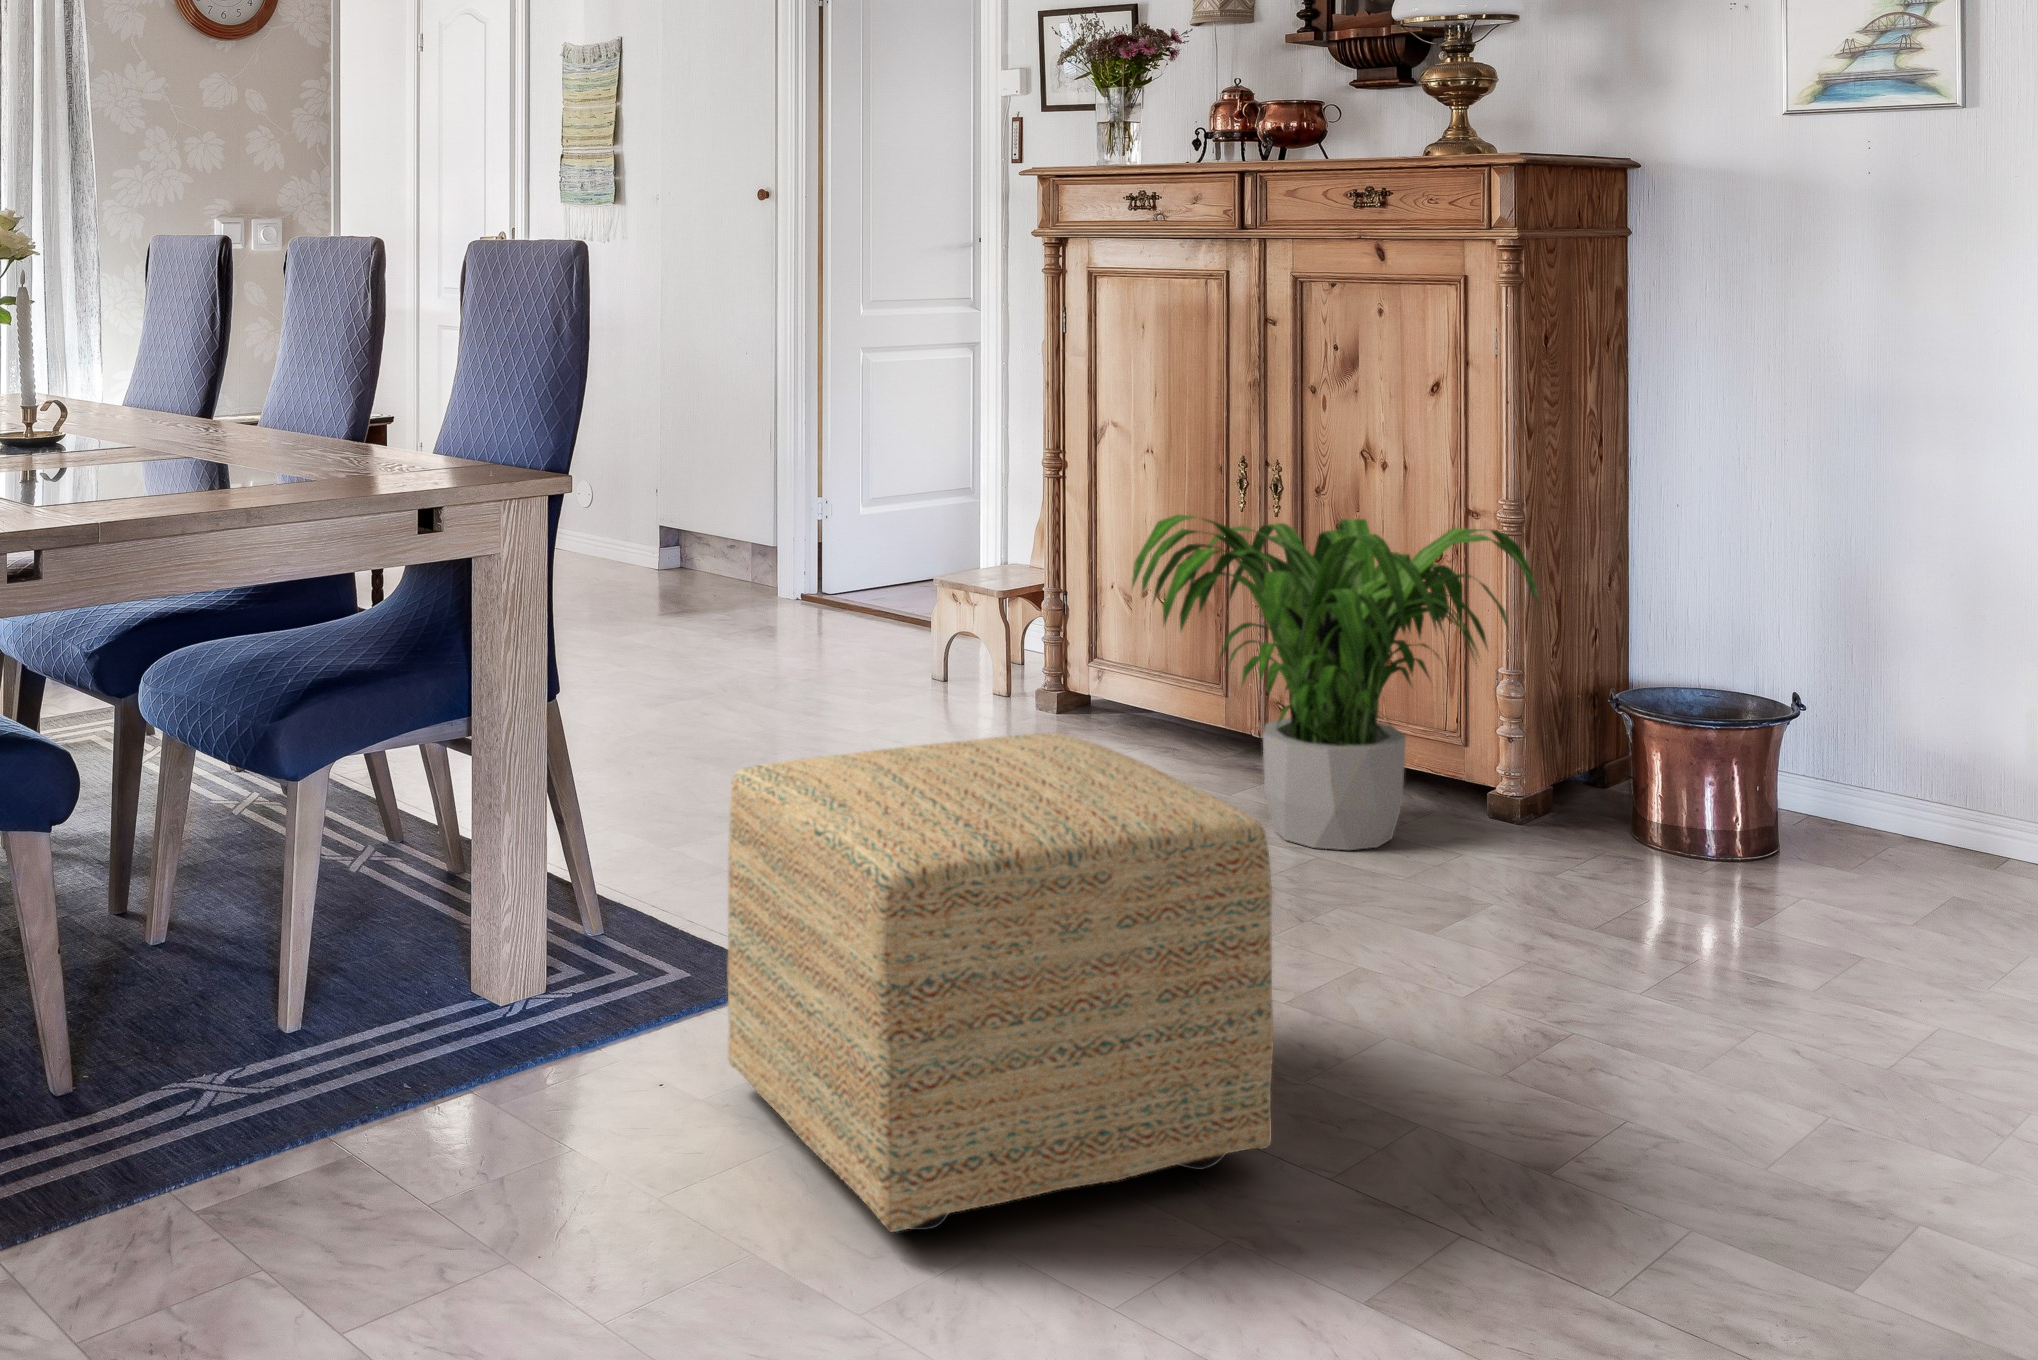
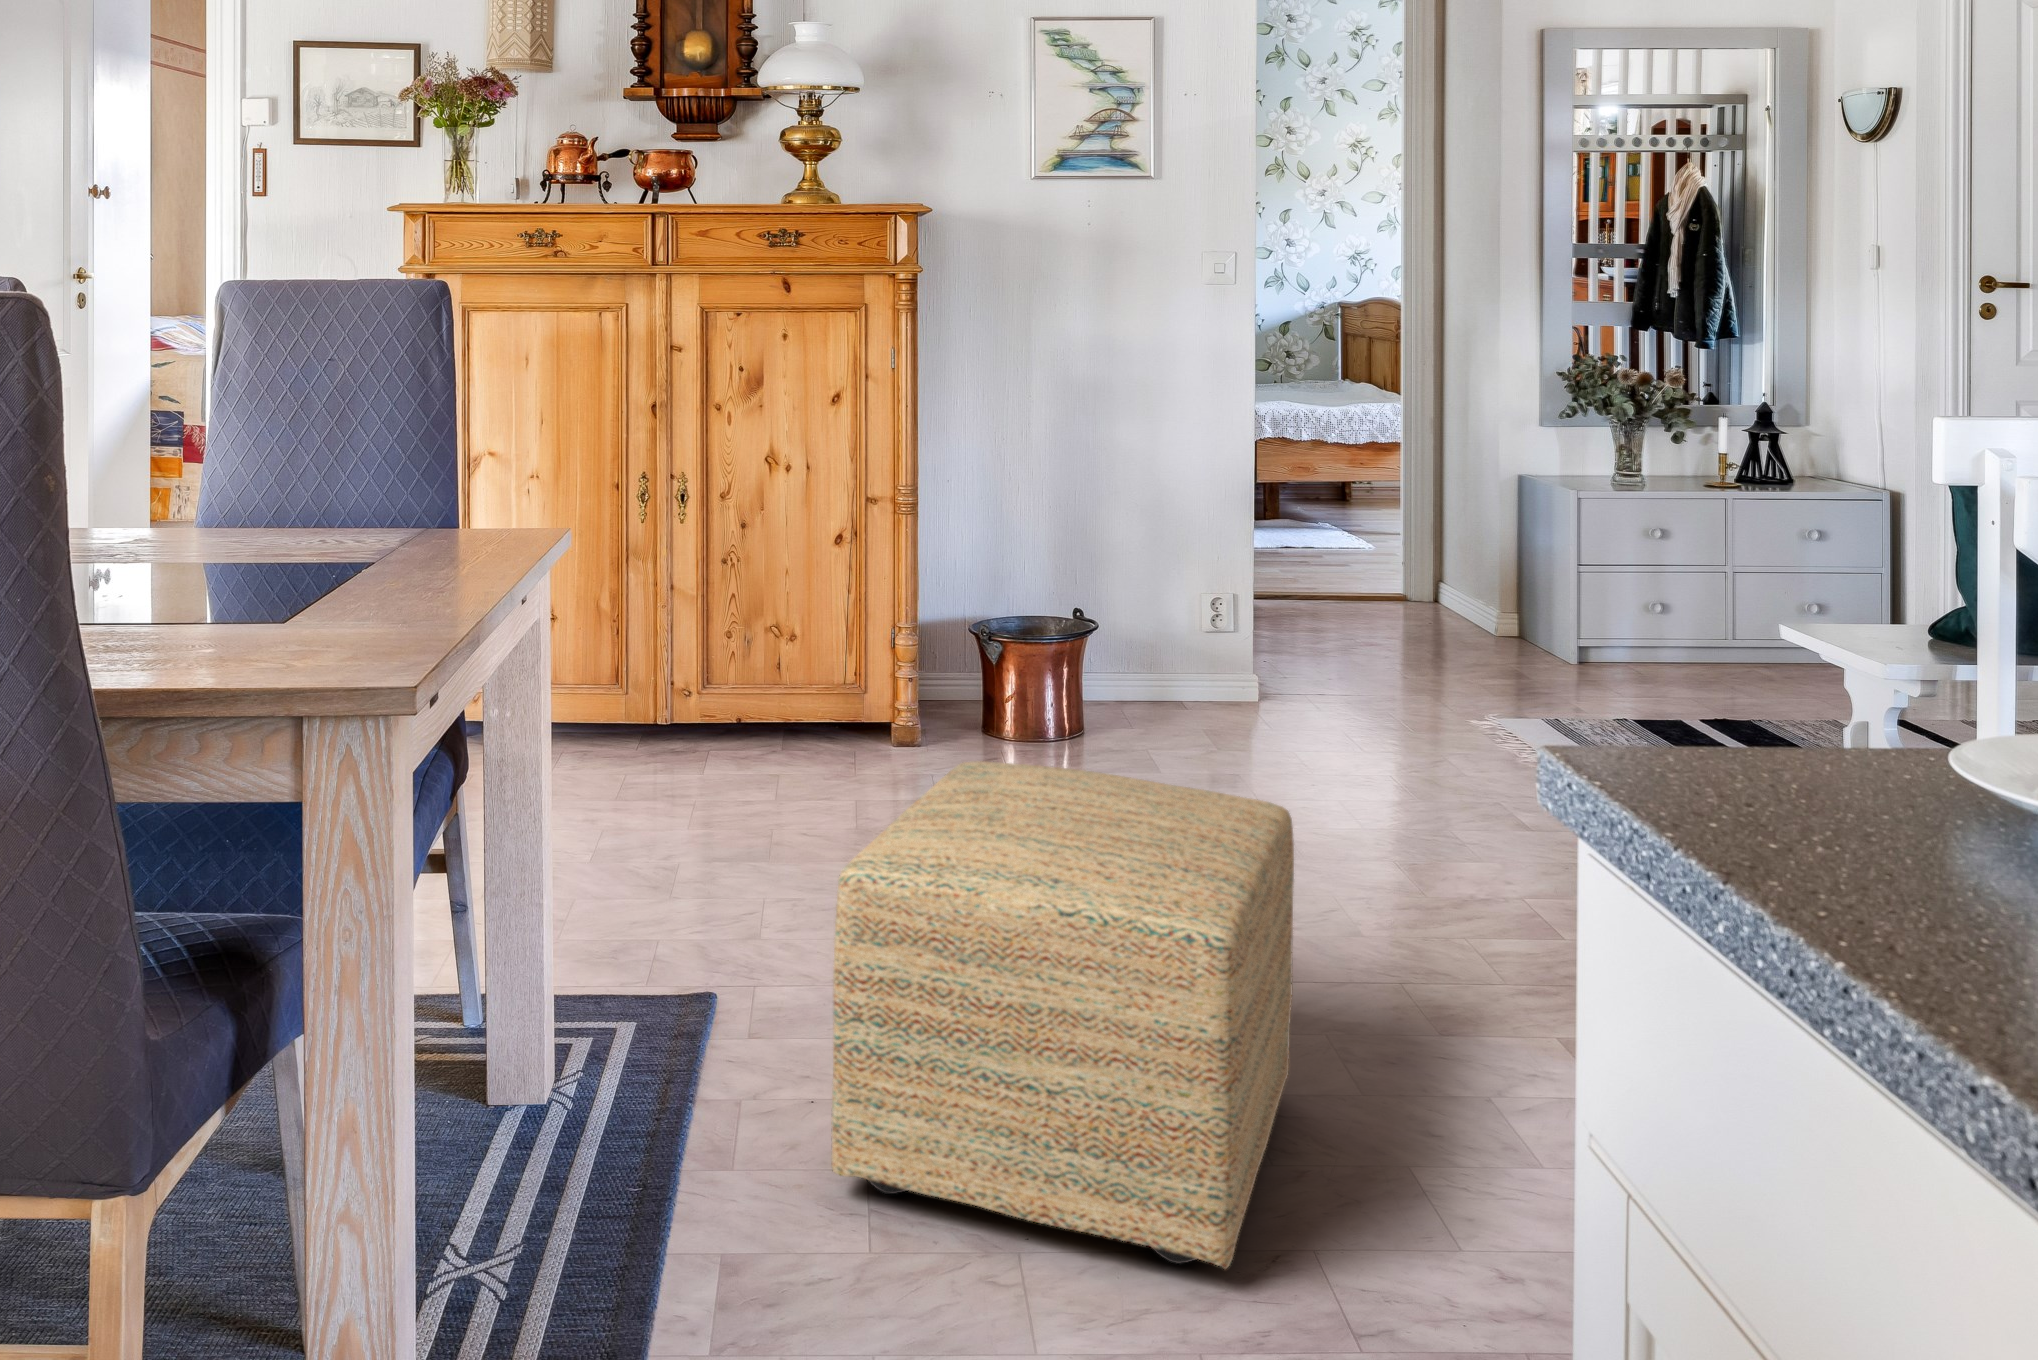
potted plant: present [1132,515,1541,850] -> none [687,516,980,808]

